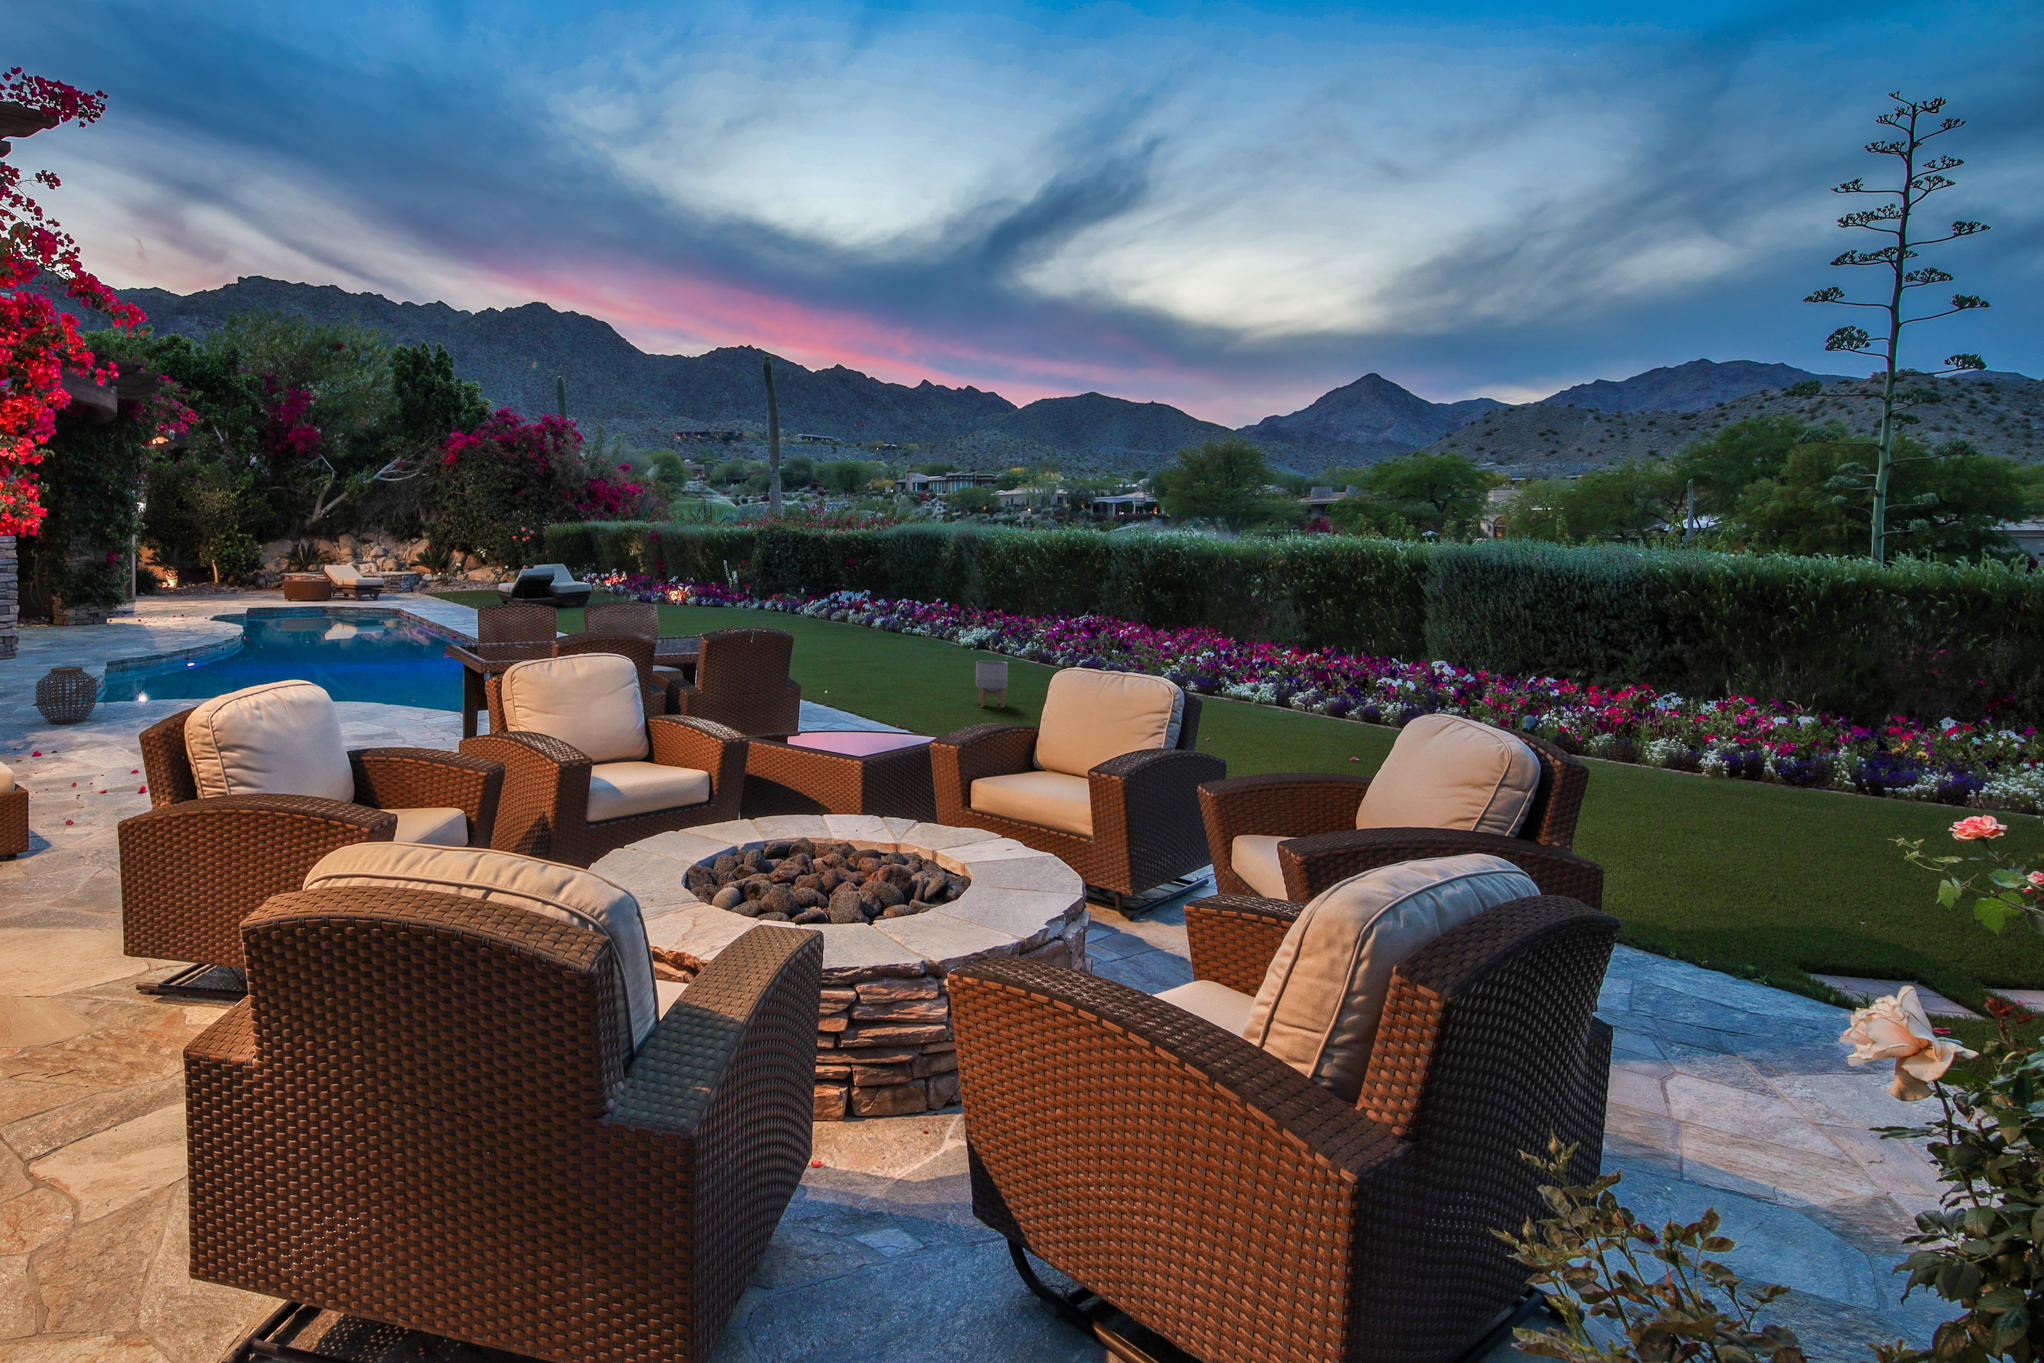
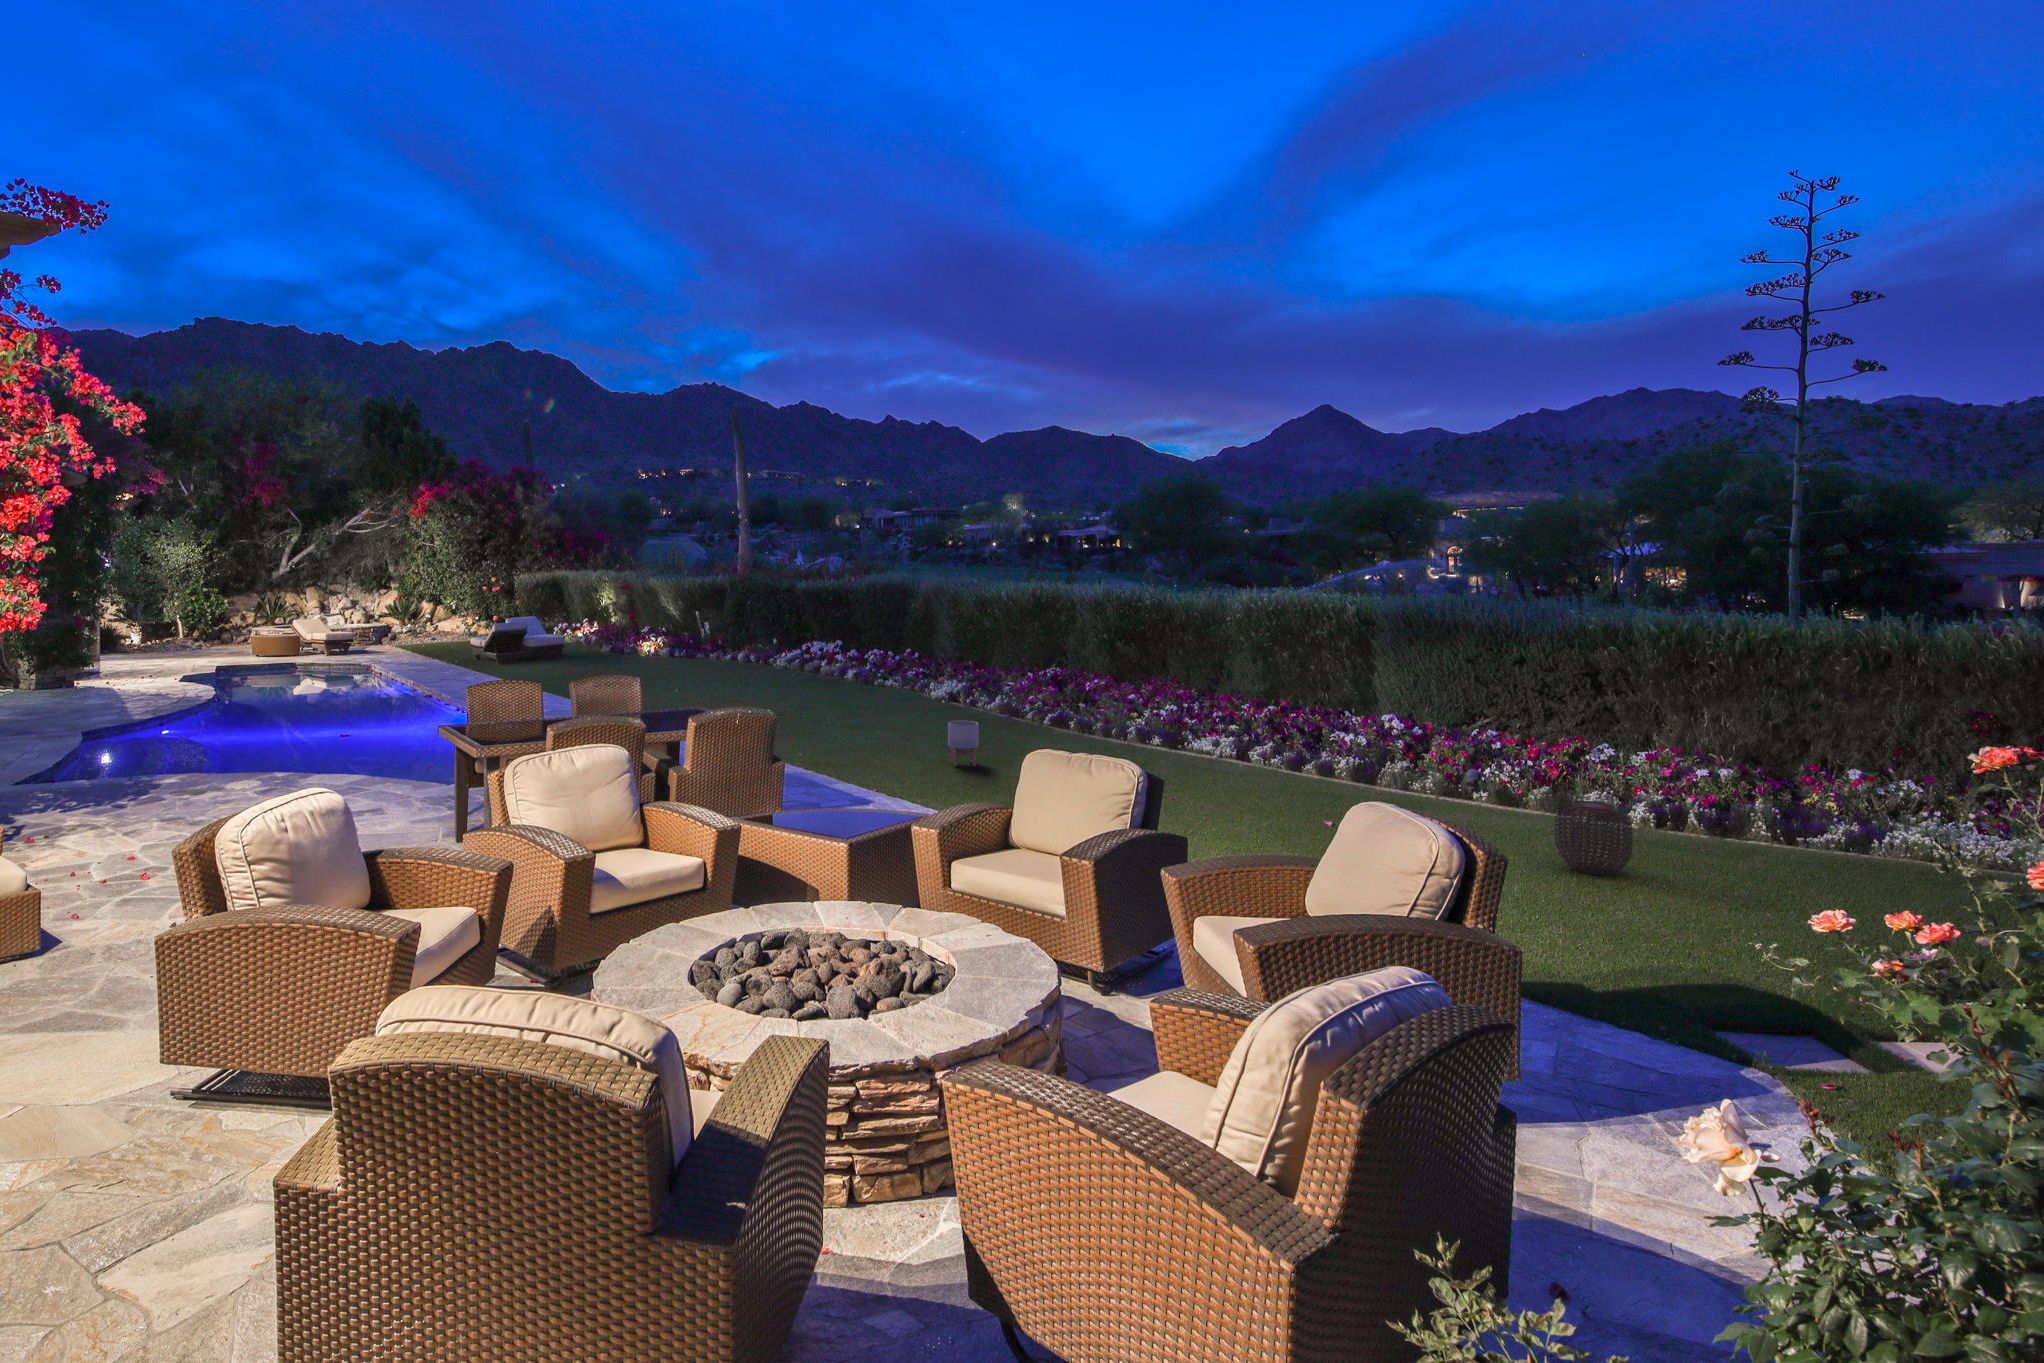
woven basket: present [36,667,97,724] -> present [1555,801,1633,876]

